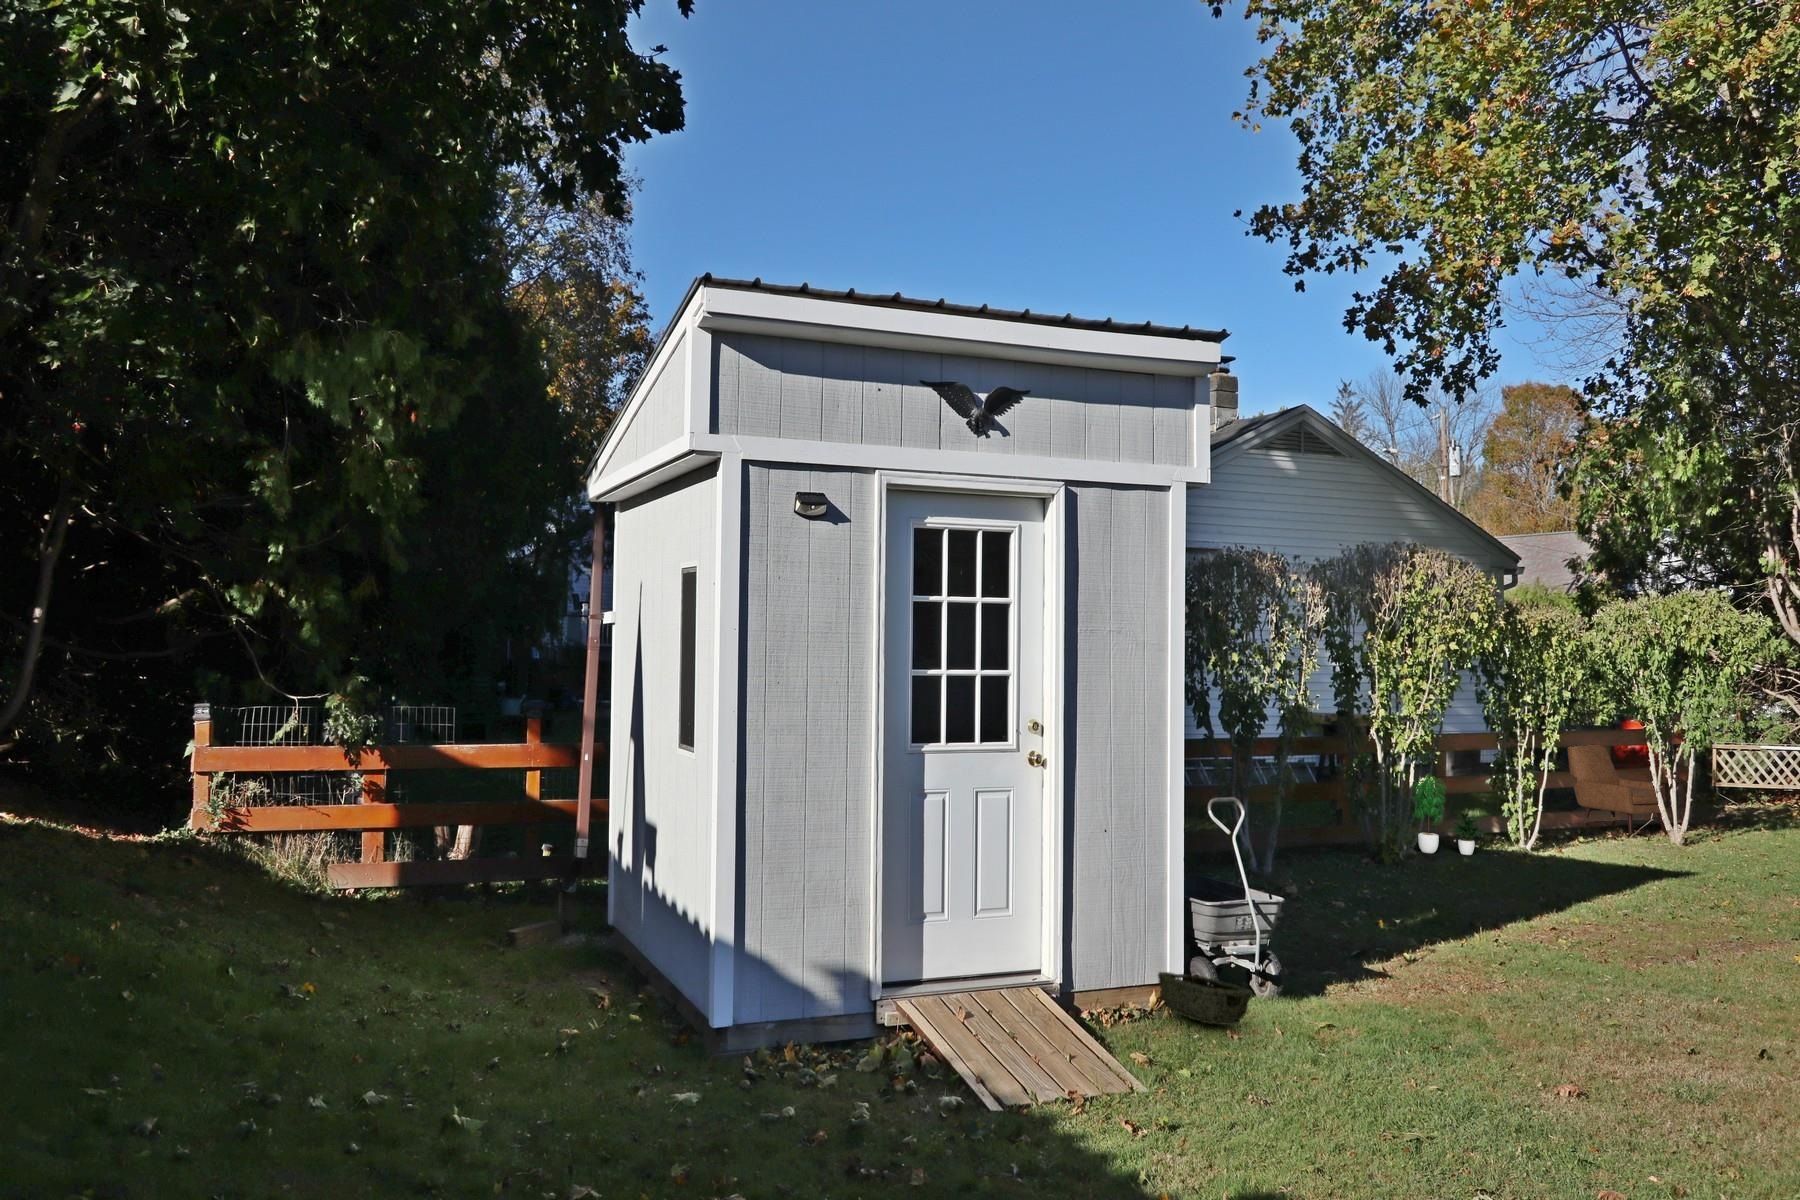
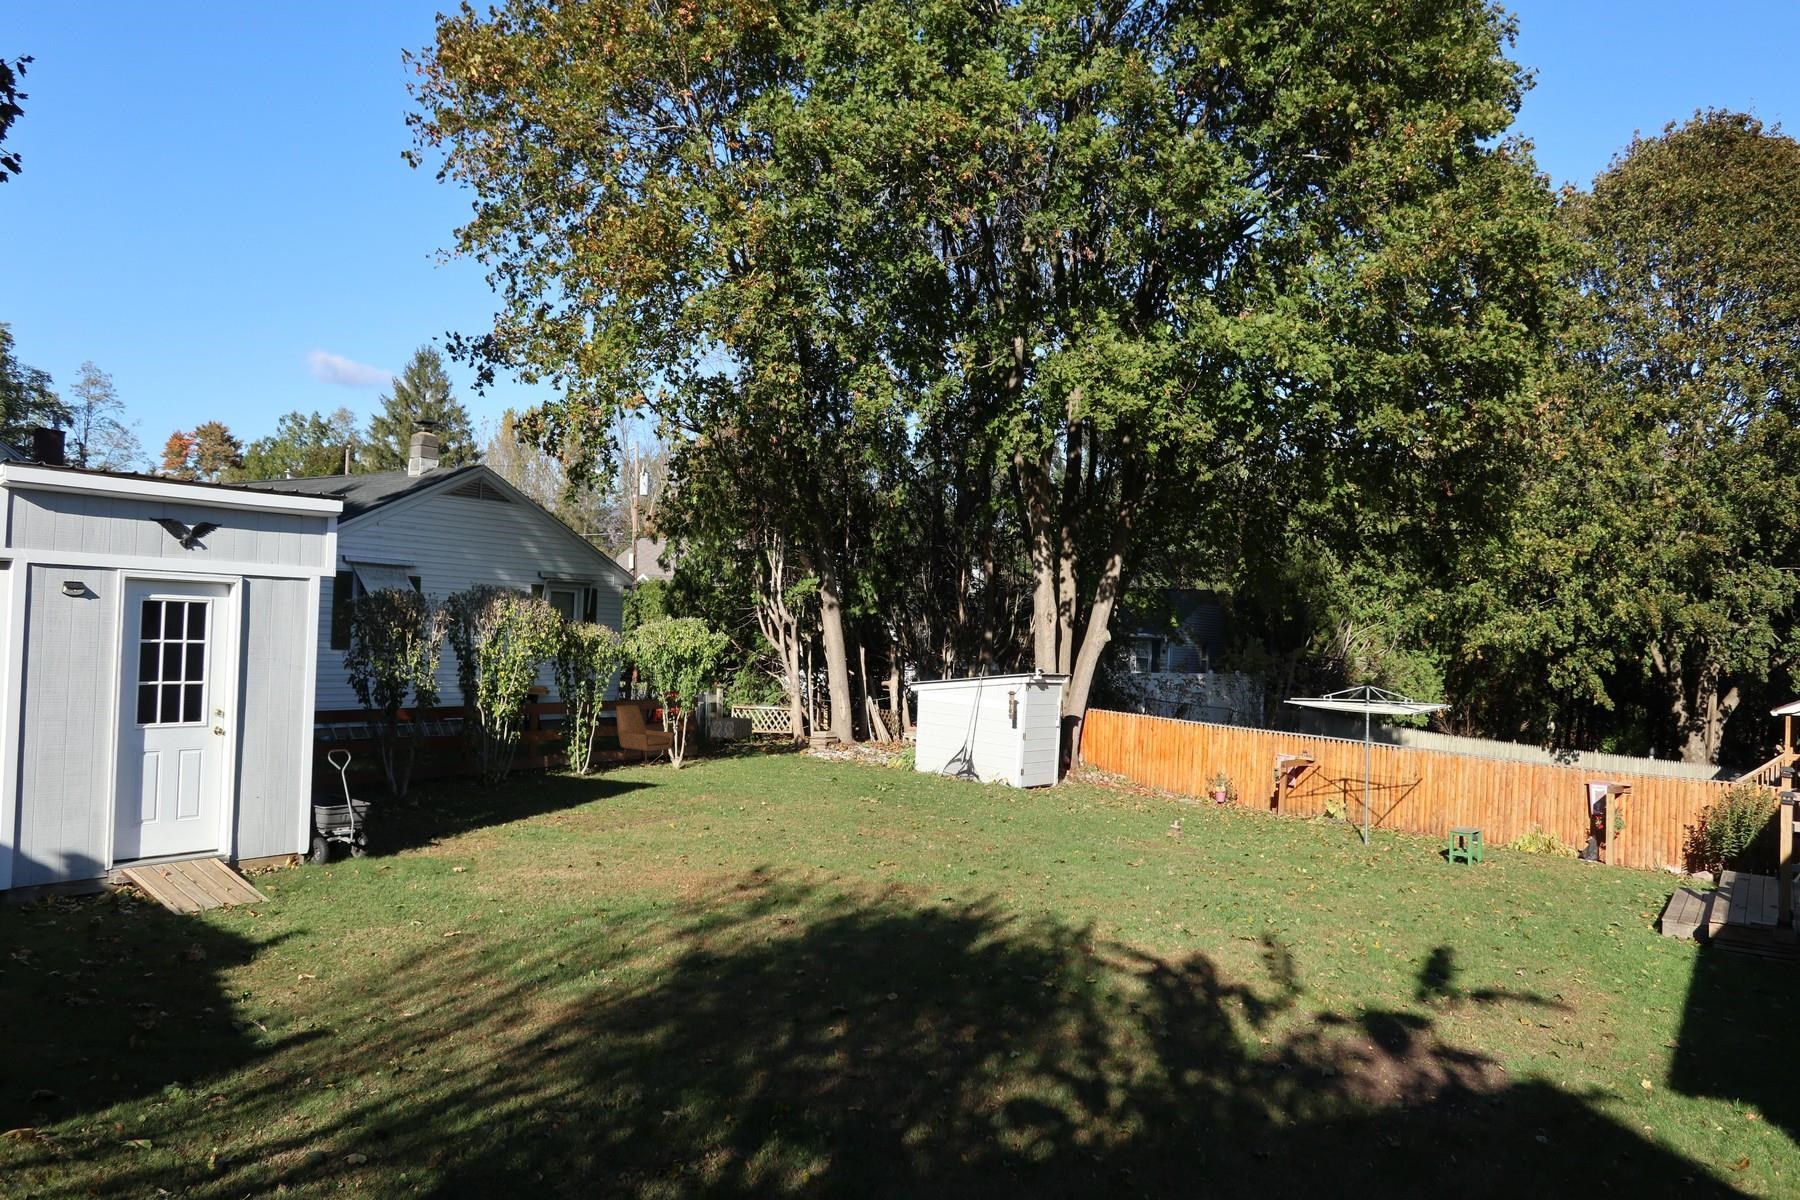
bench: none [1707,762,1778,810] -> present [710,717,752,746]
potted plant: present [1413,775,1483,855] -> none [501,730,547,780]
woven basket: present [1158,972,1252,1025] -> none [291,846,345,870]

